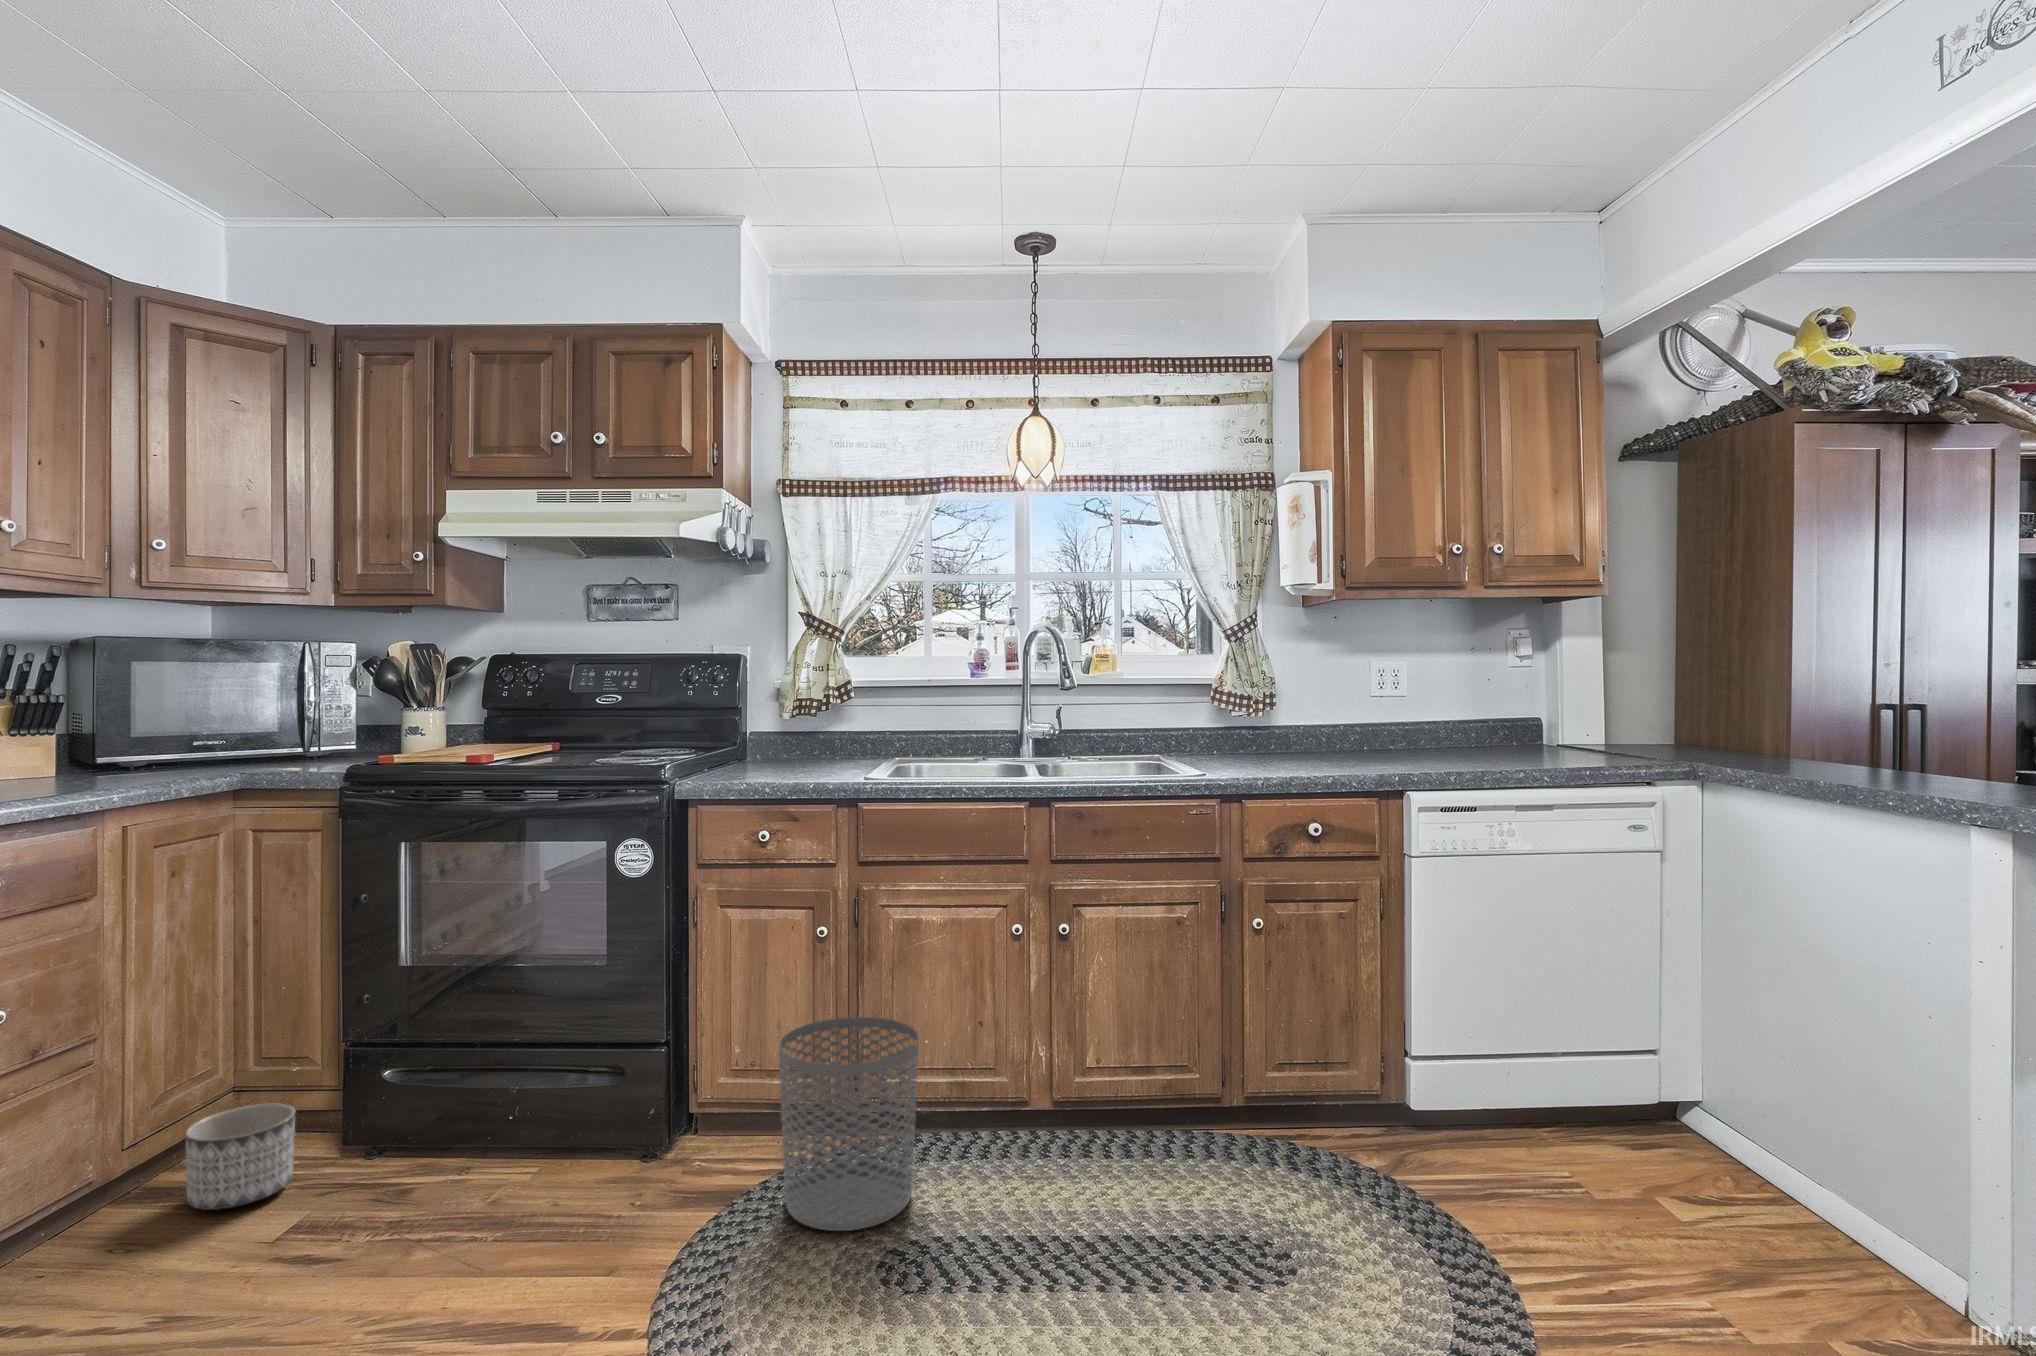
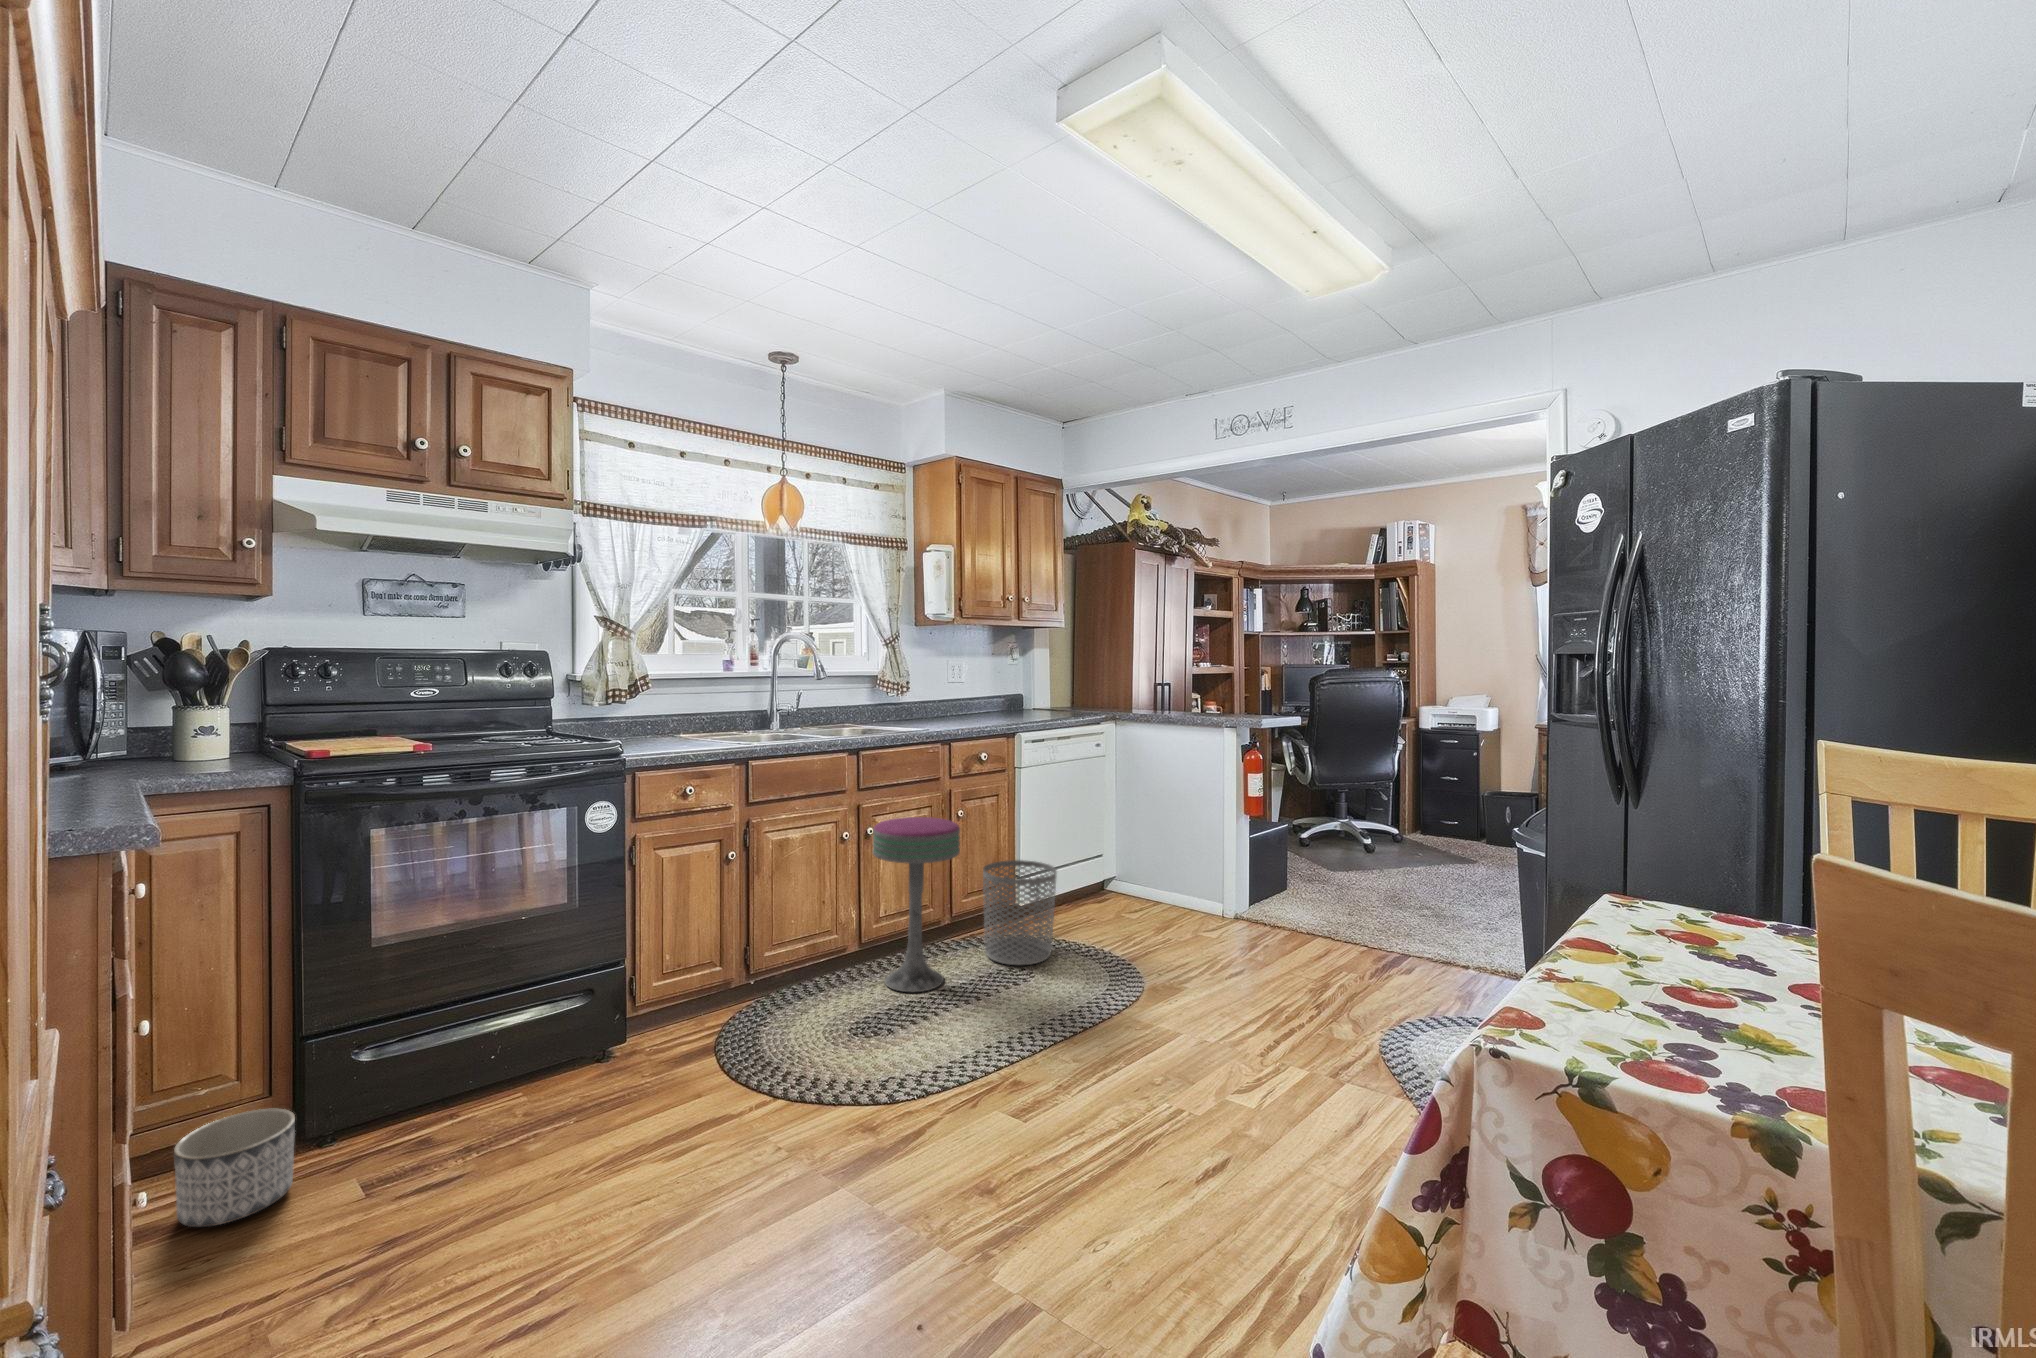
bar stool: none [1006,910,1153,1217] -> present [873,817,960,992]
waste bin: present [779,1017,919,1231] -> present [983,860,1056,965]

